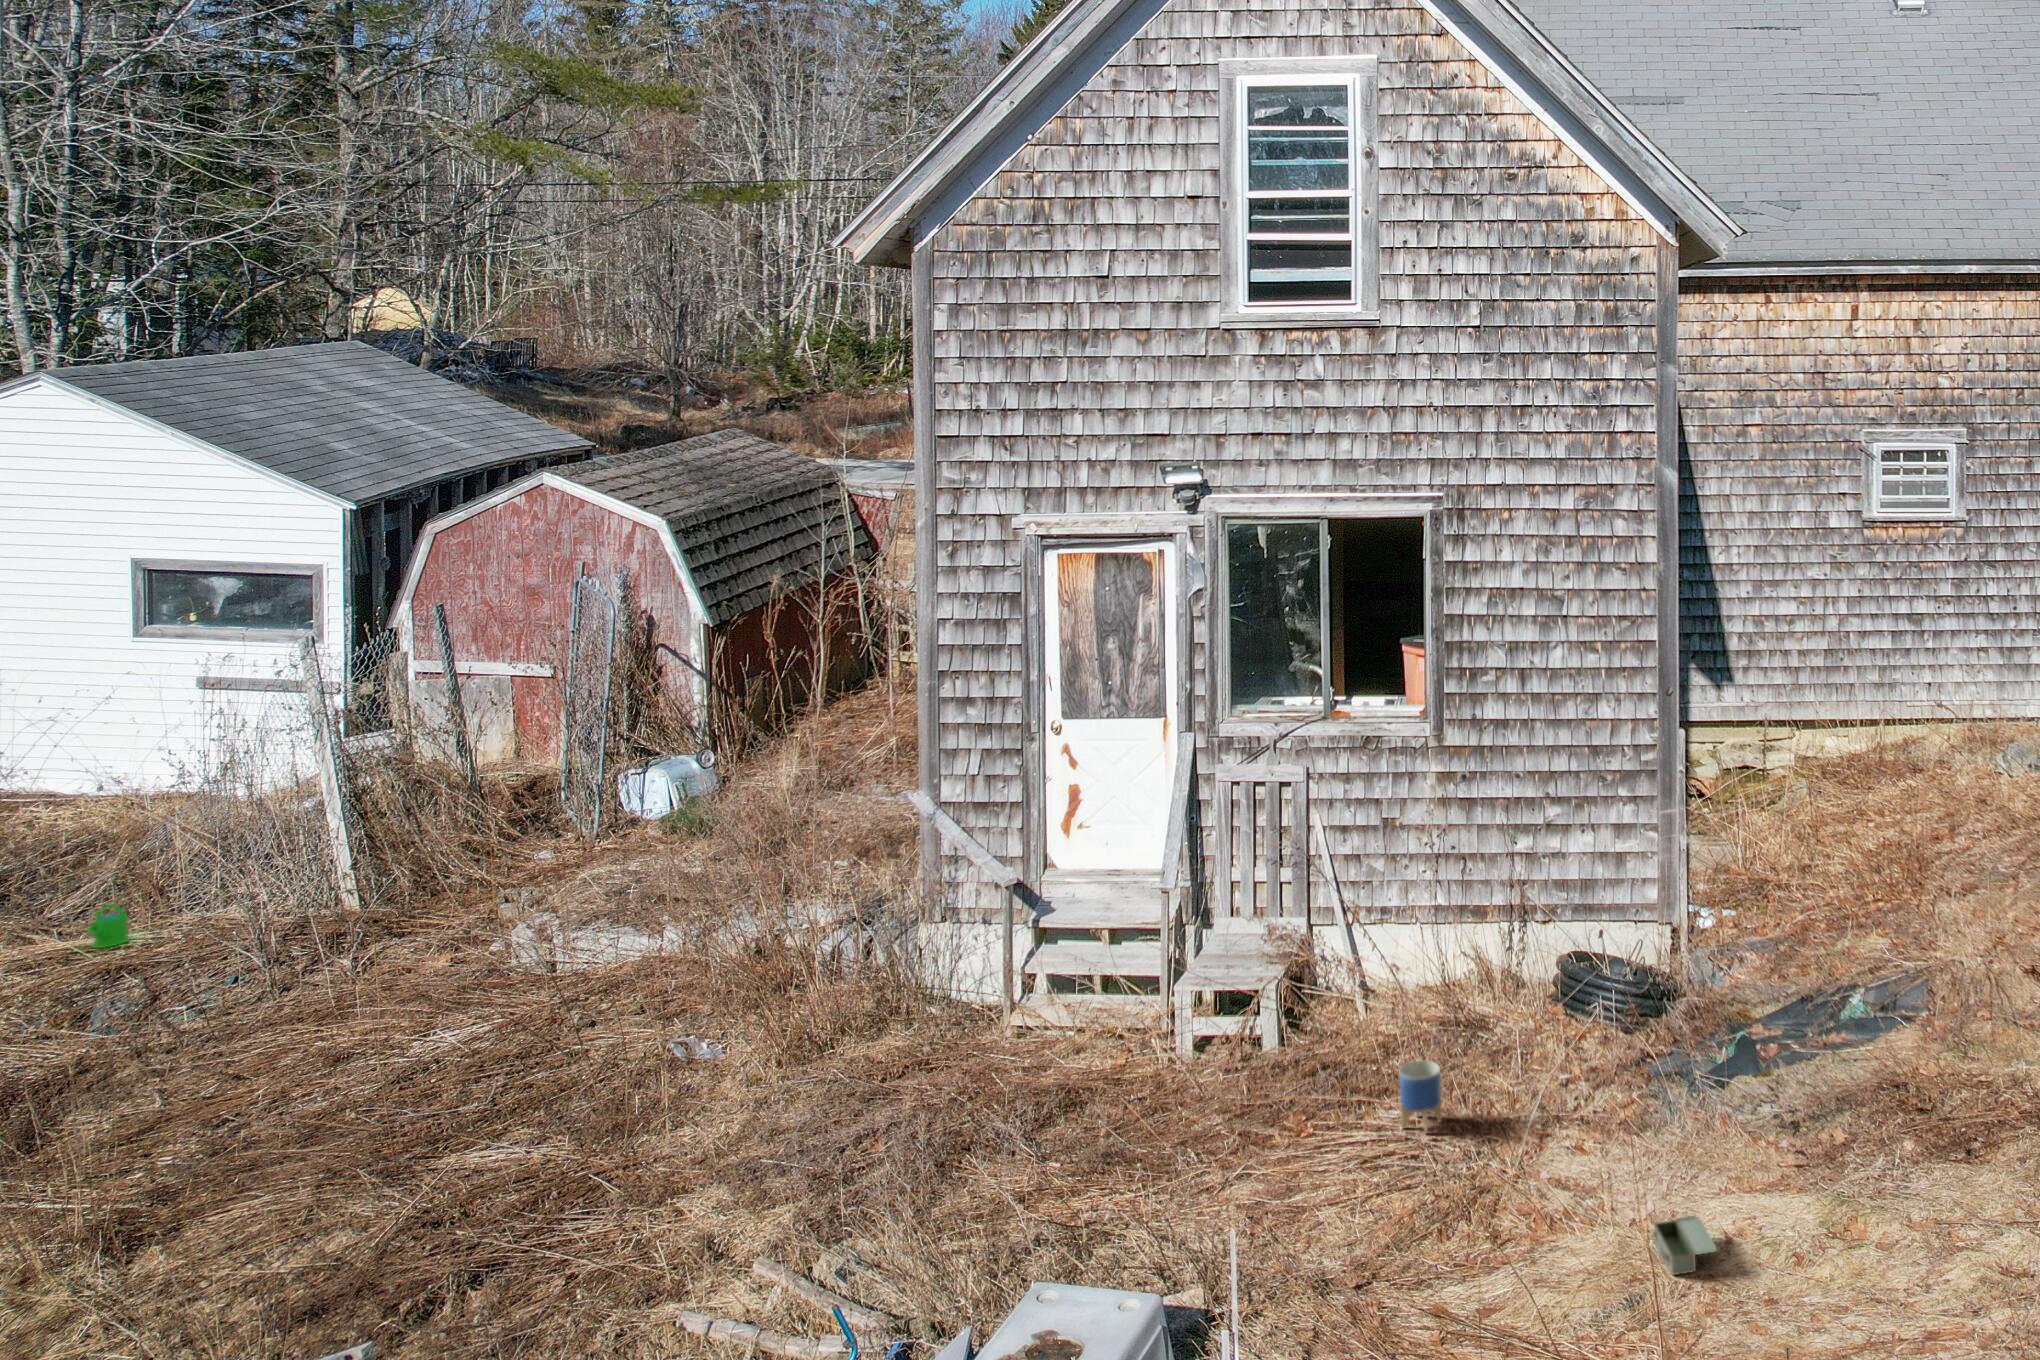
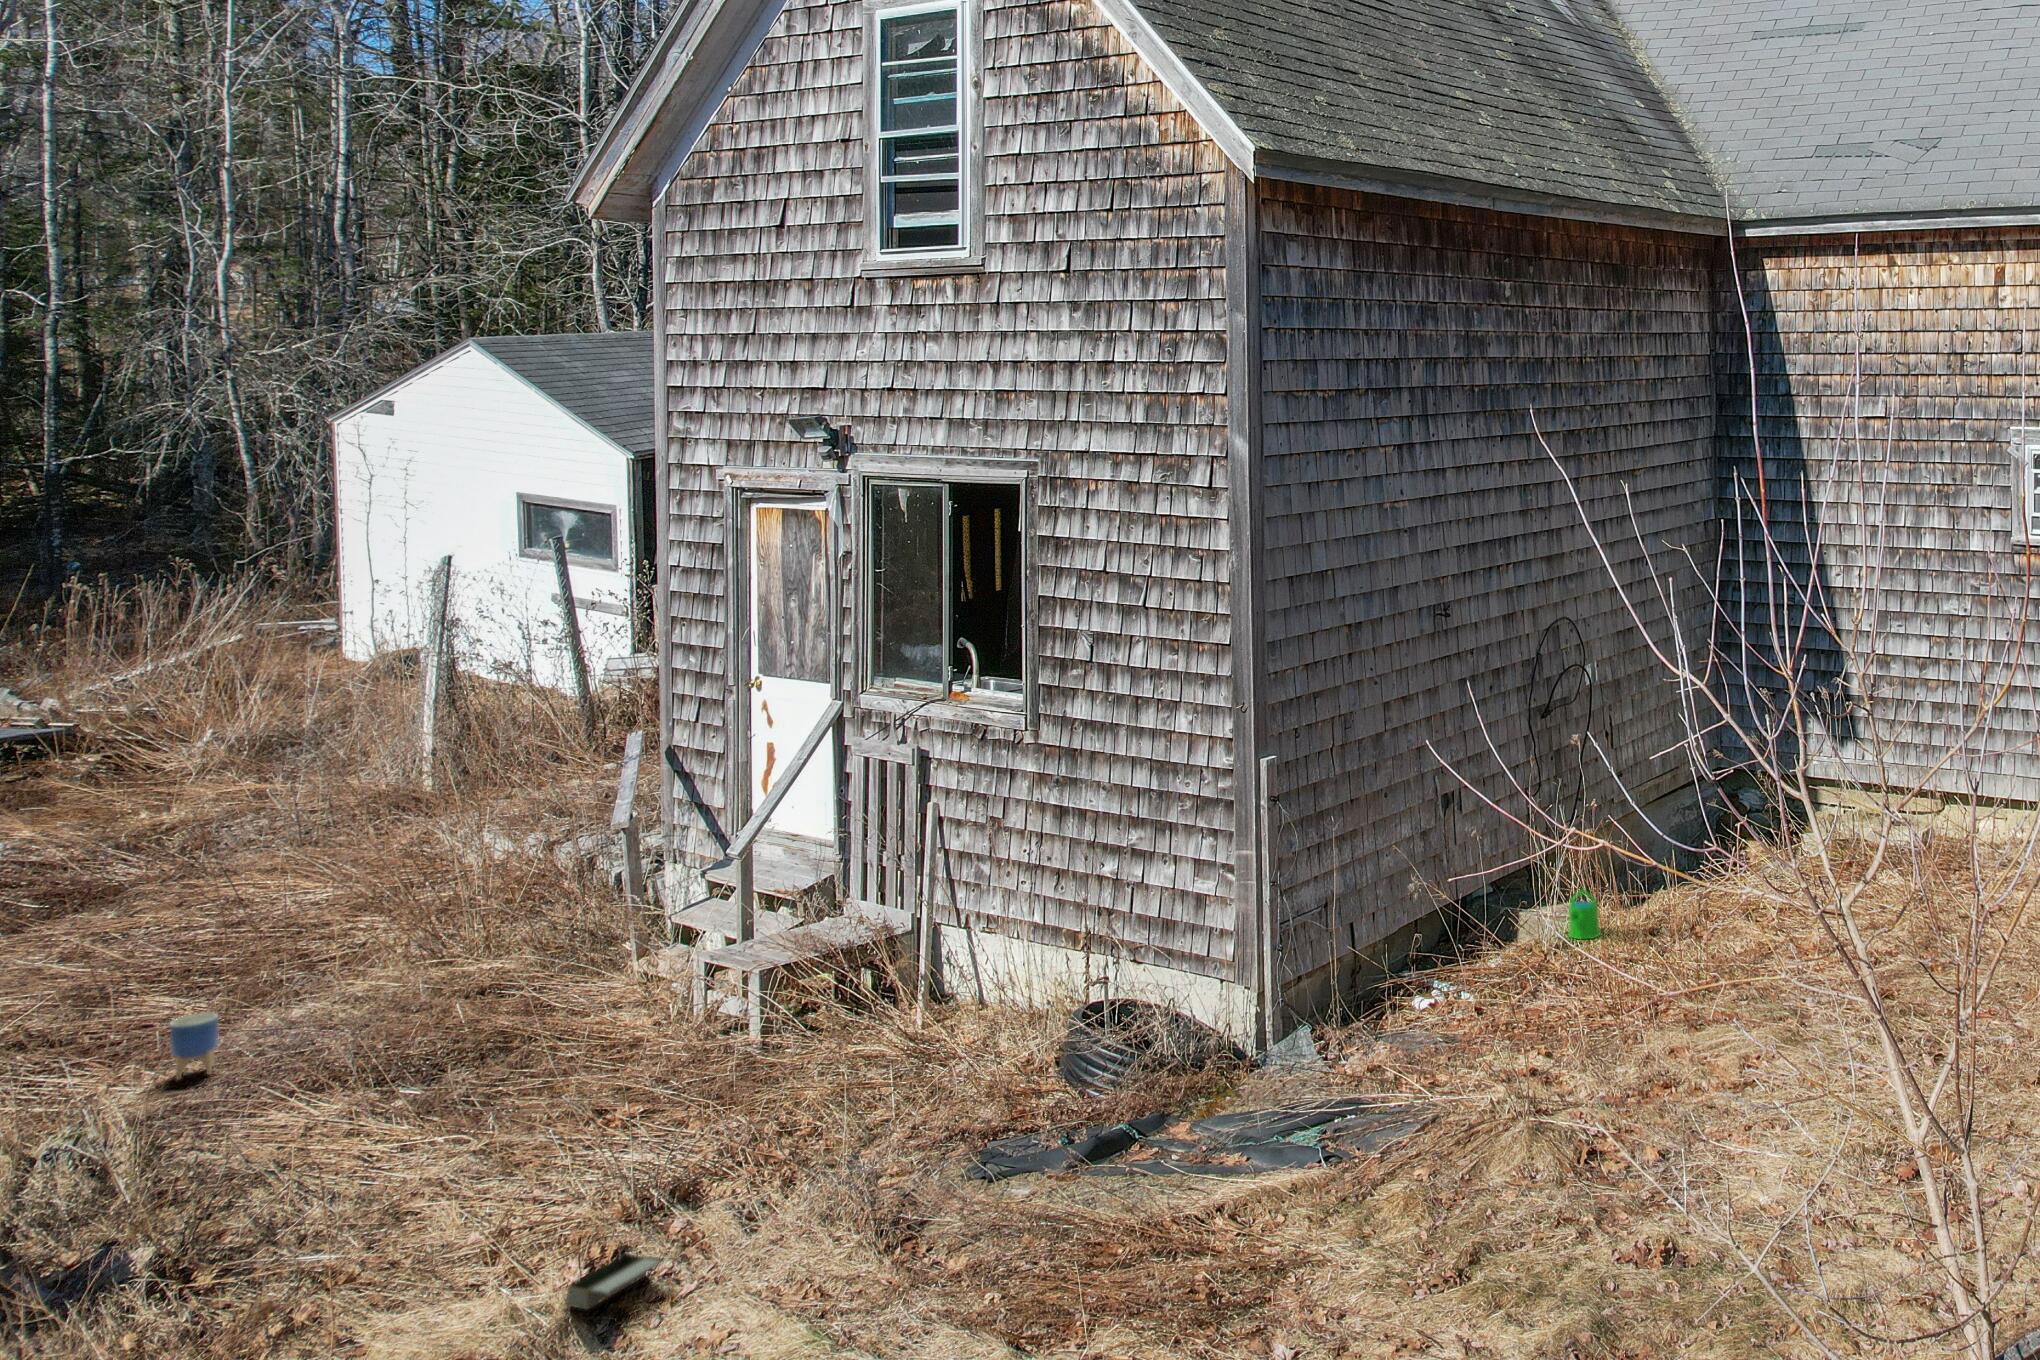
watering can: present [88,904,130,948] -> present [1568,889,1602,939]
planter: present [1400,1061,1442,1133] -> present [170,1012,219,1080]

